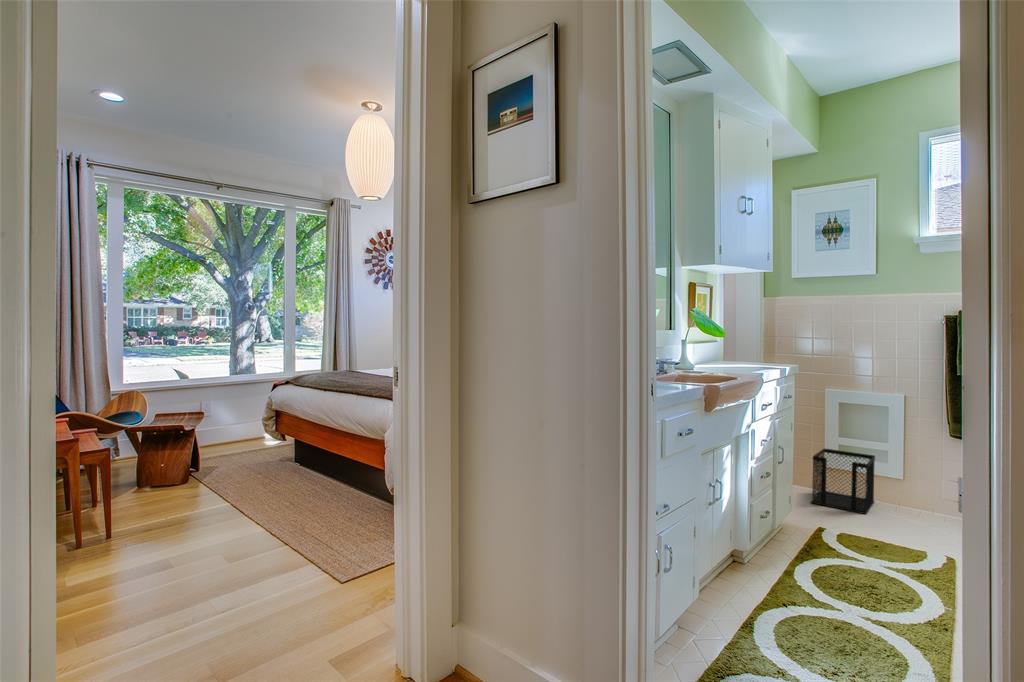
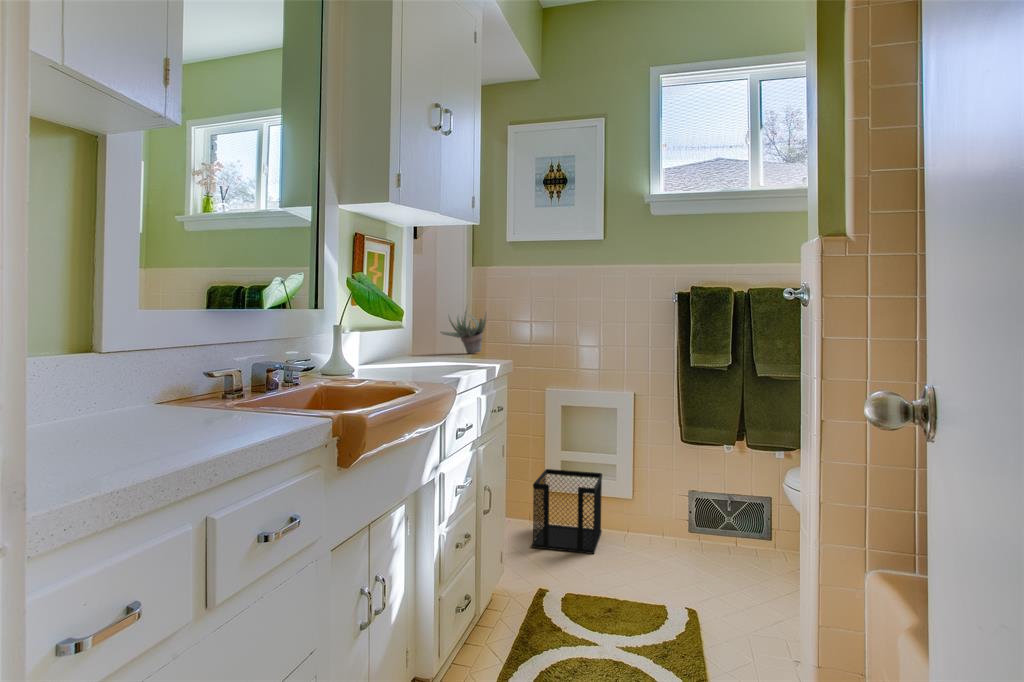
succulent plant: none [738,324,774,359] -> present [440,305,486,353]

